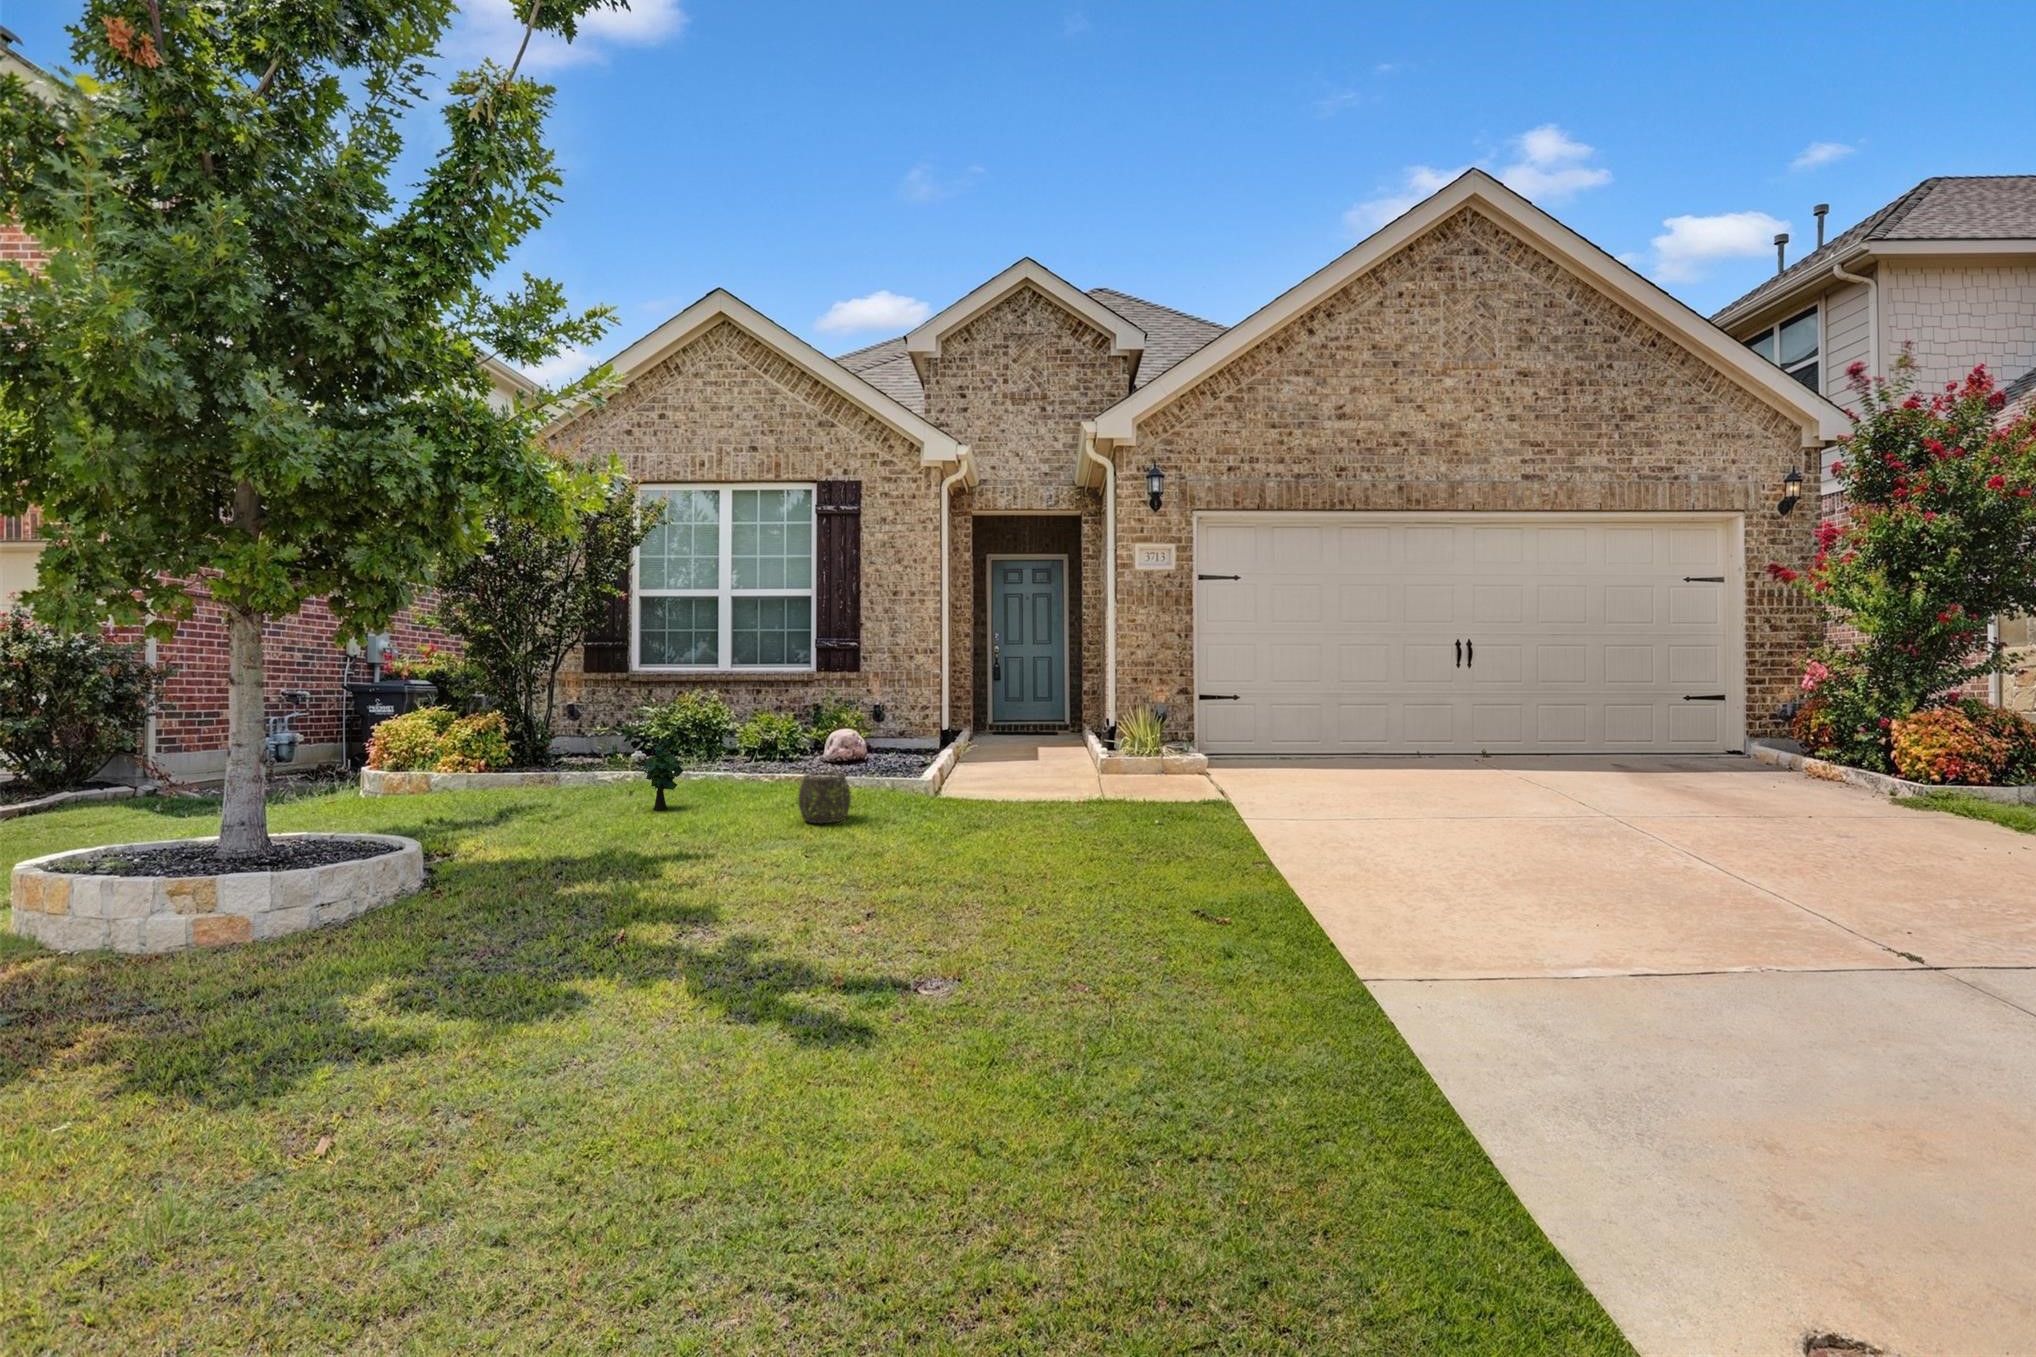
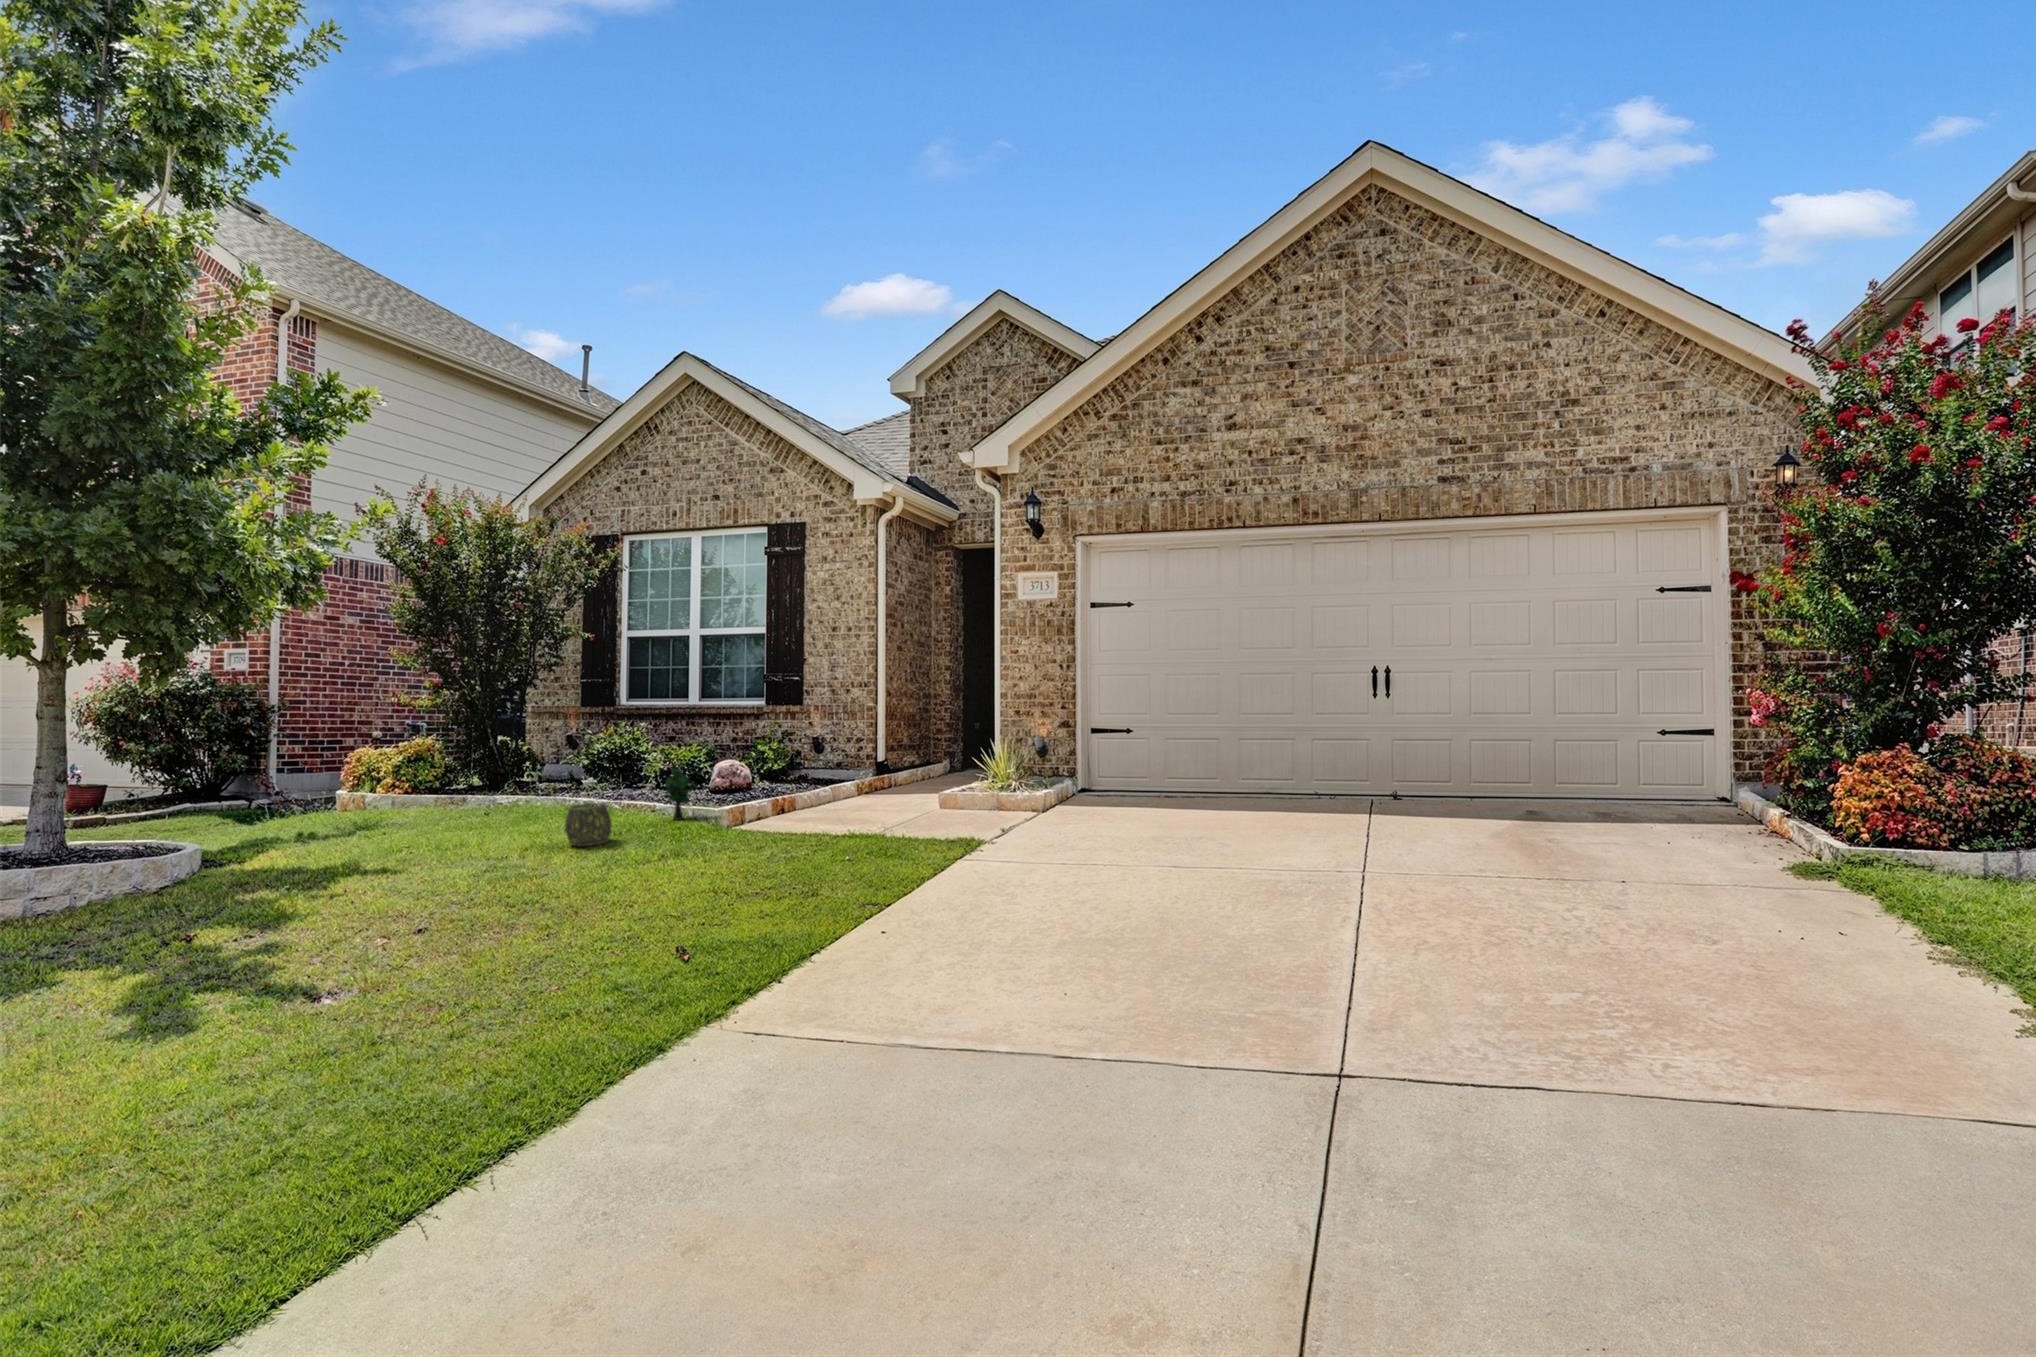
decorative plant: present [639,739,684,810] -> present [665,763,696,820]

